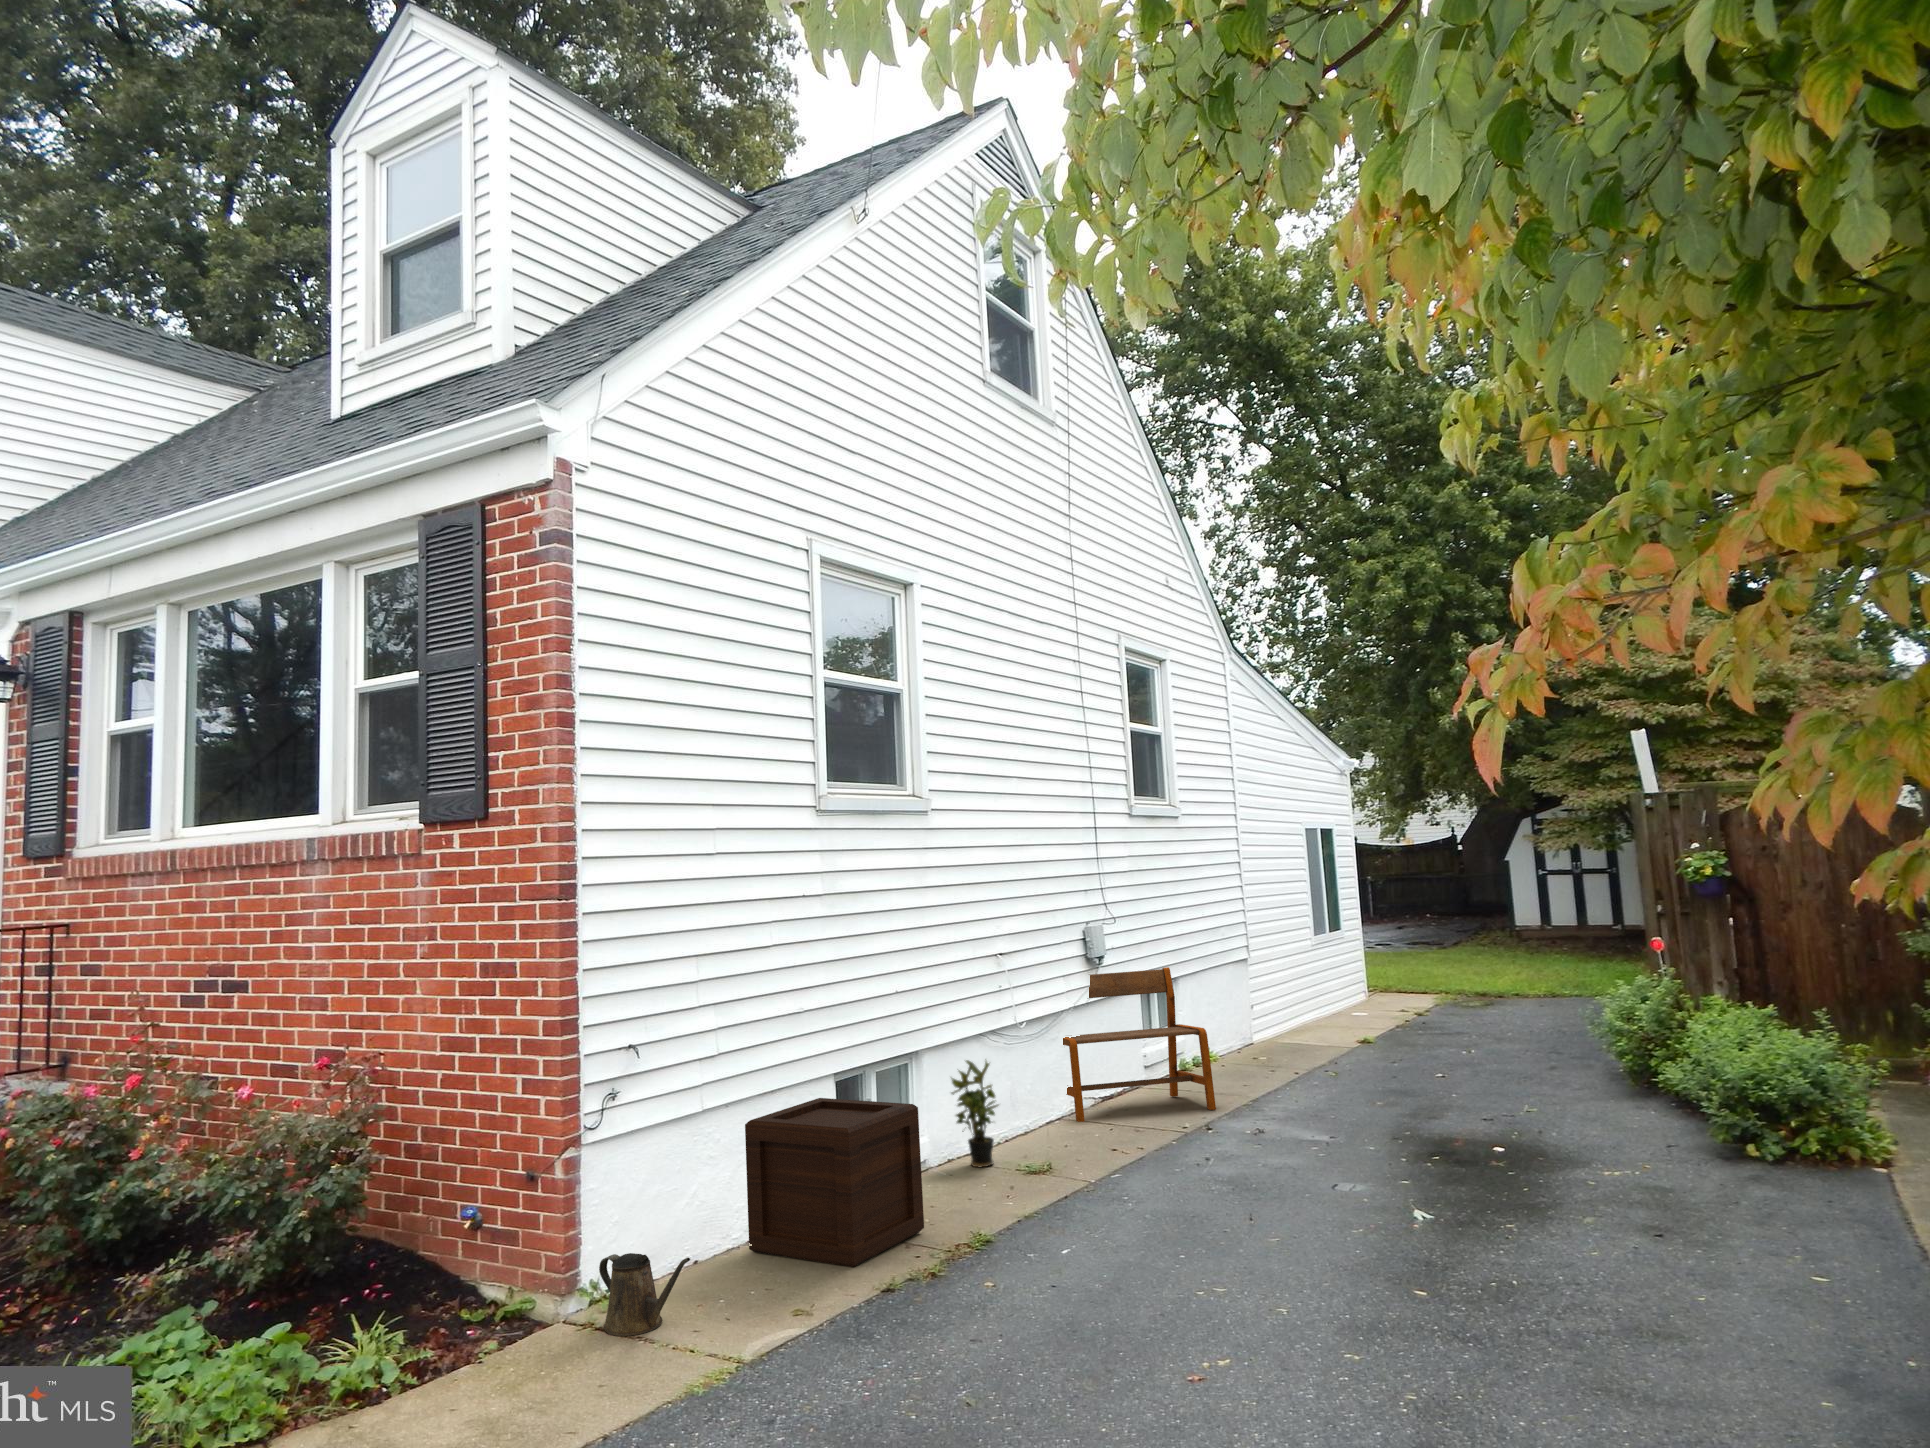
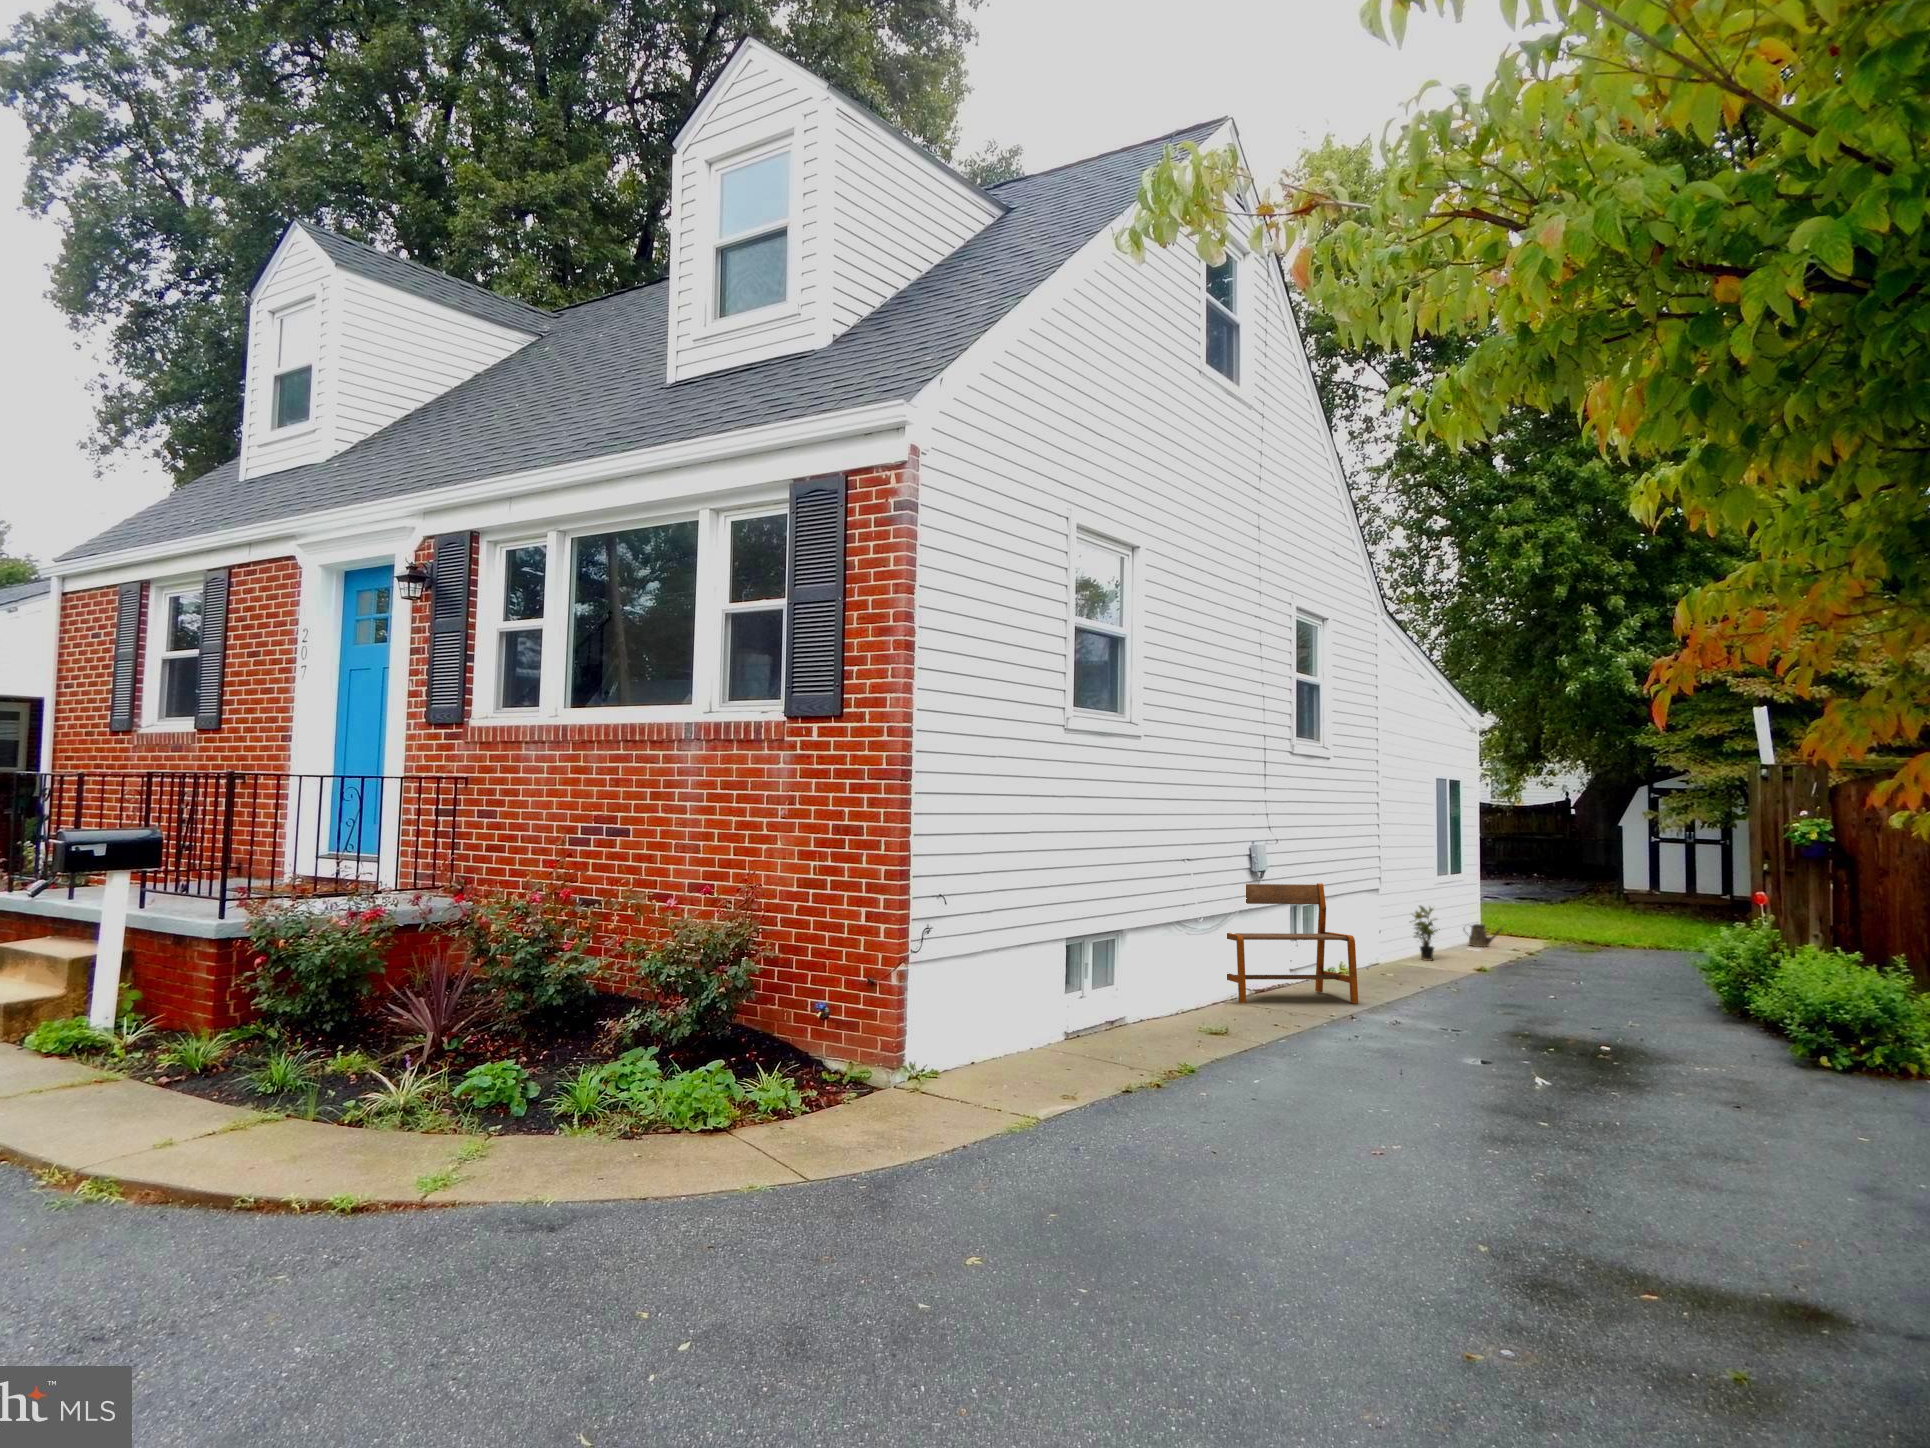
potted plant: present [951,1060,998,1167] -> present [1410,906,1440,961]
wooden crate: present [745,1098,924,1267] -> none [1008,955,1142,1079]
watering can: present [599,1253,690,1336] -> present [1469,924,1501,947]

